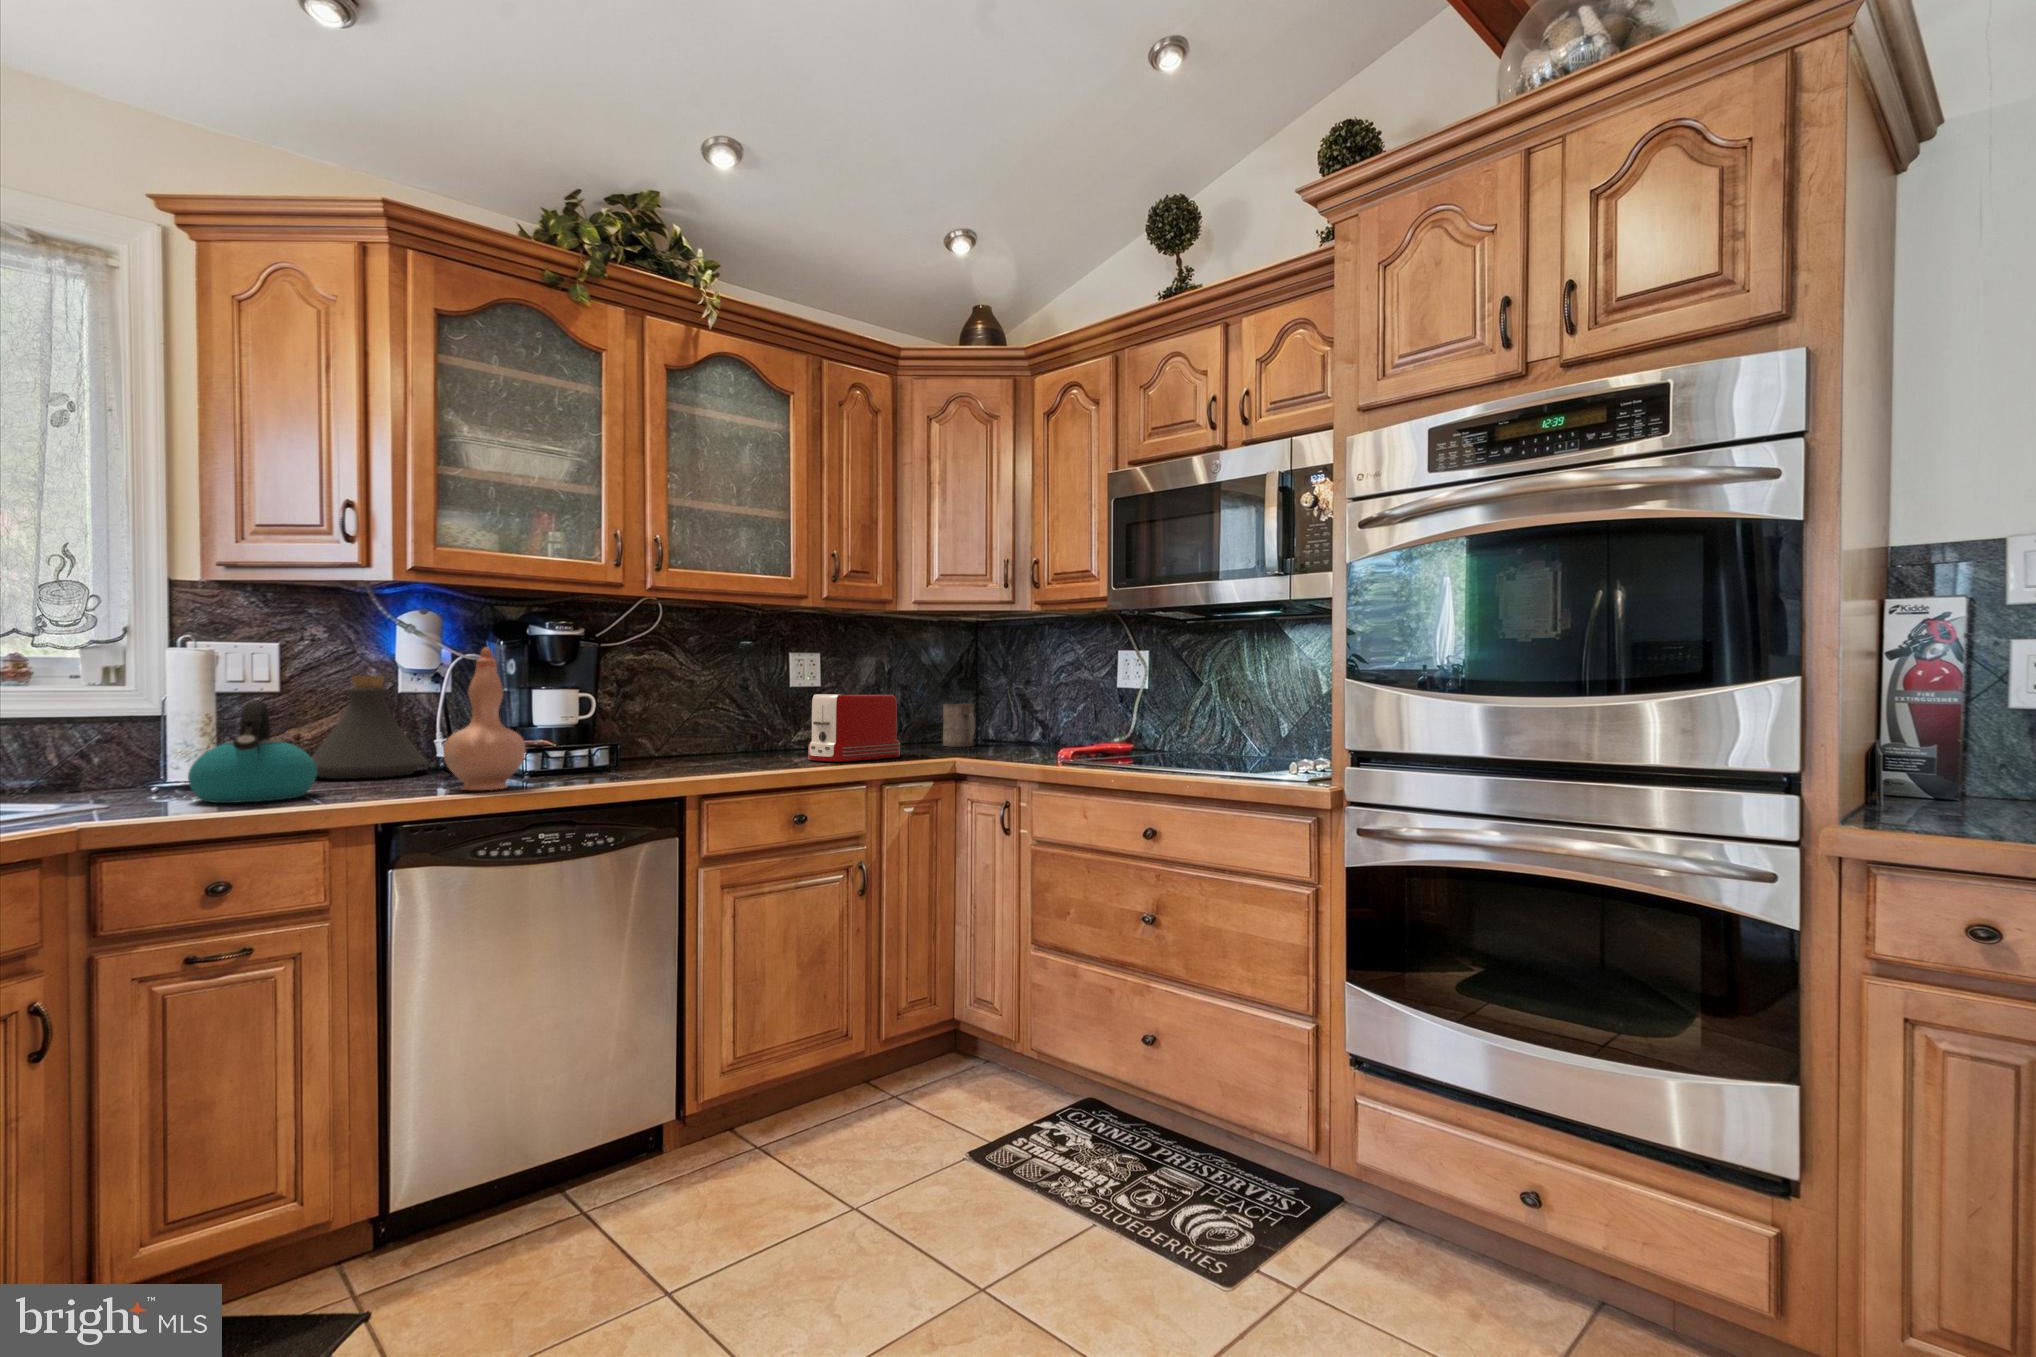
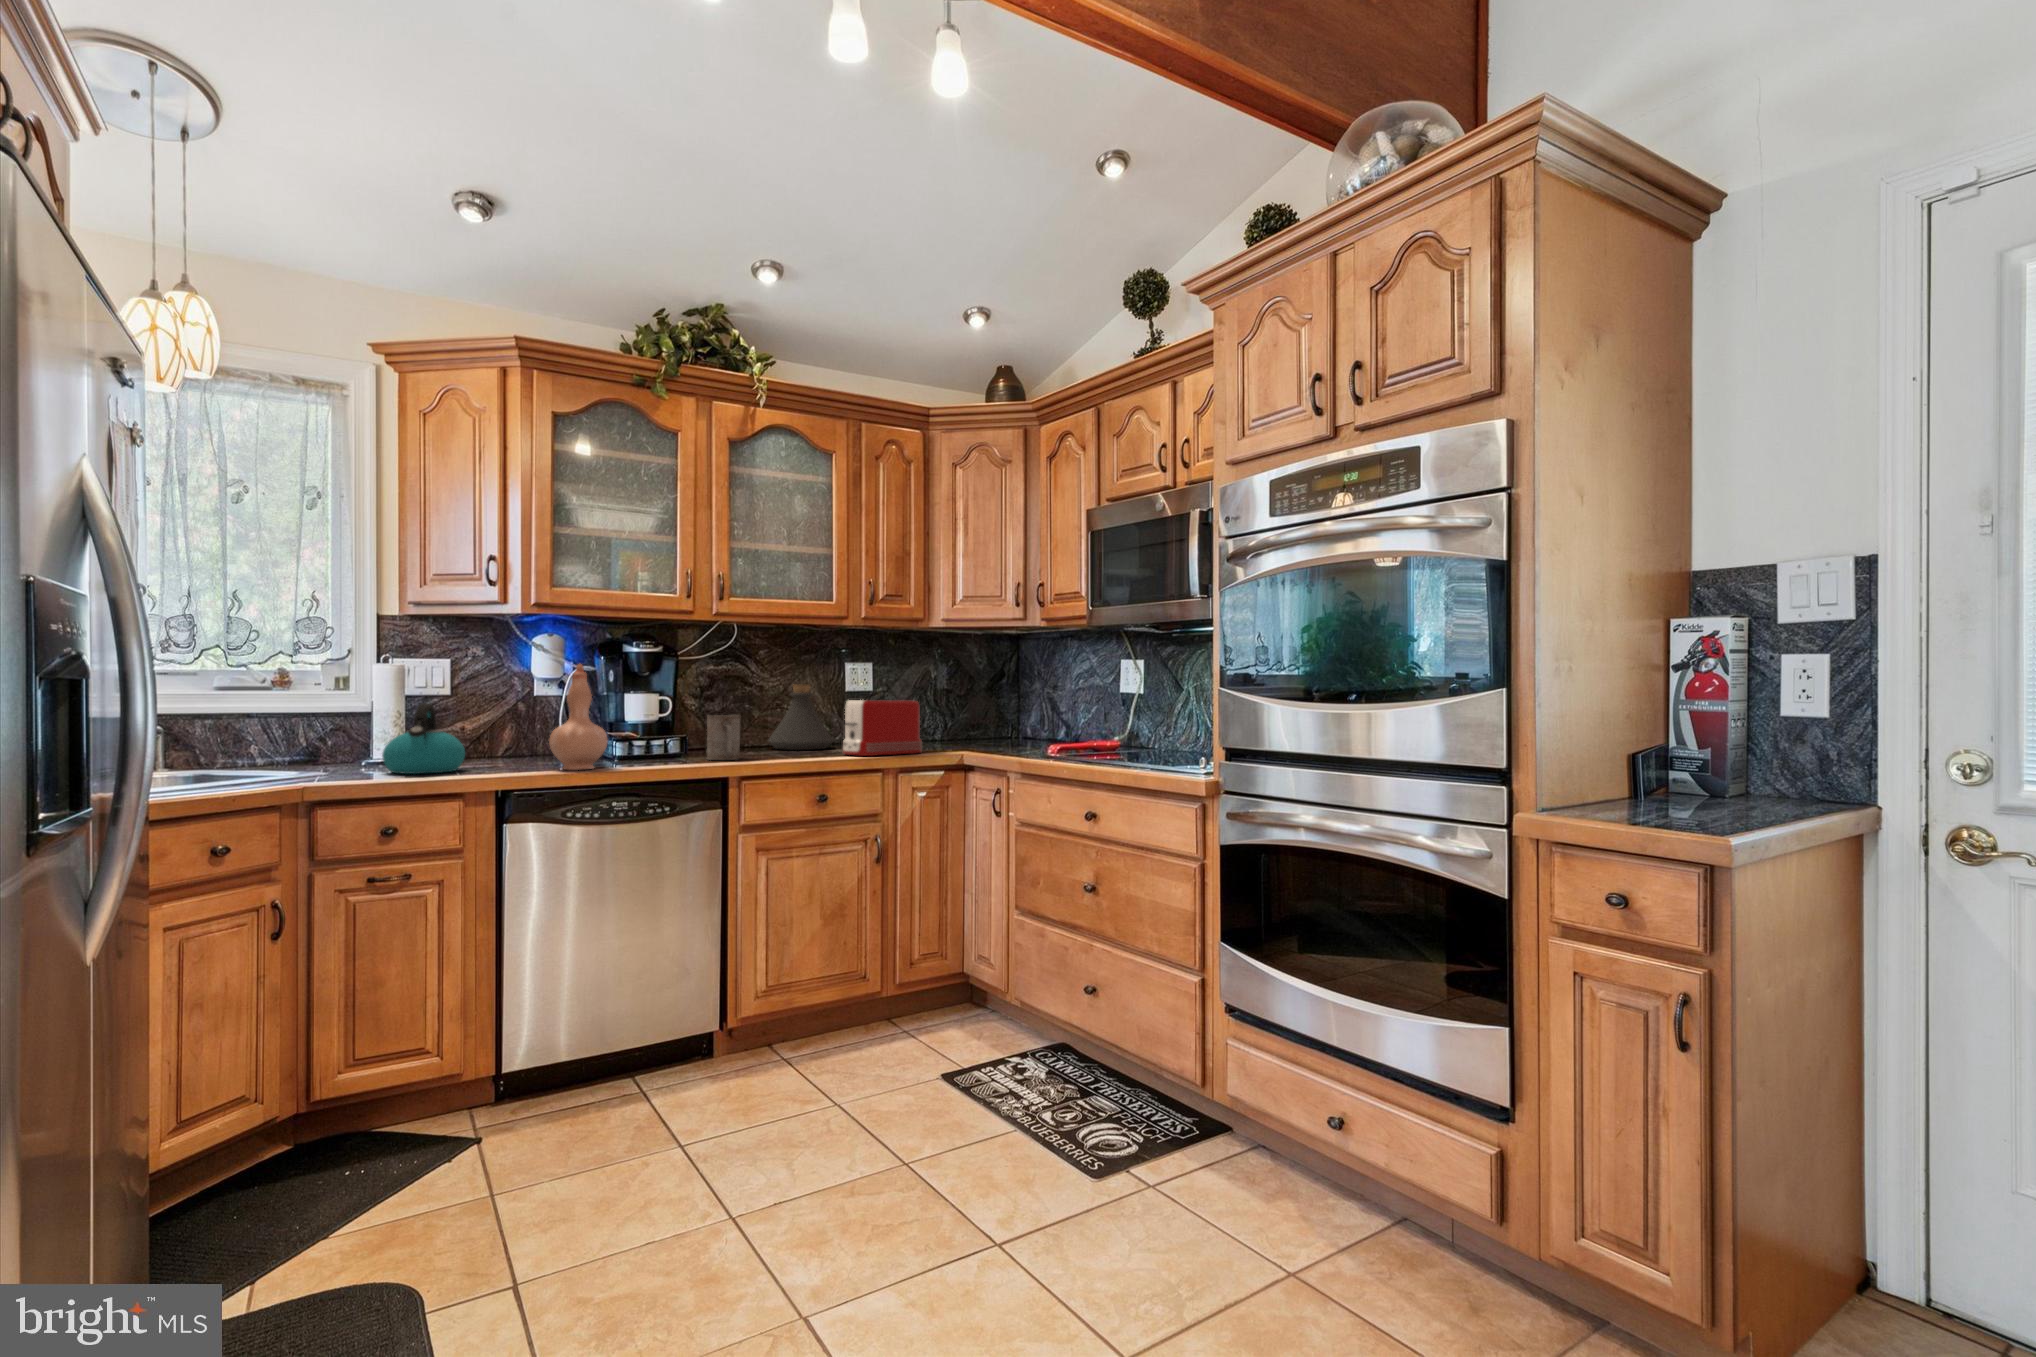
bottle: present [311,675,426,779] -> present [768,685,833,750]
mug: present [943,704,975,746] -> present [707,715,741,760]

